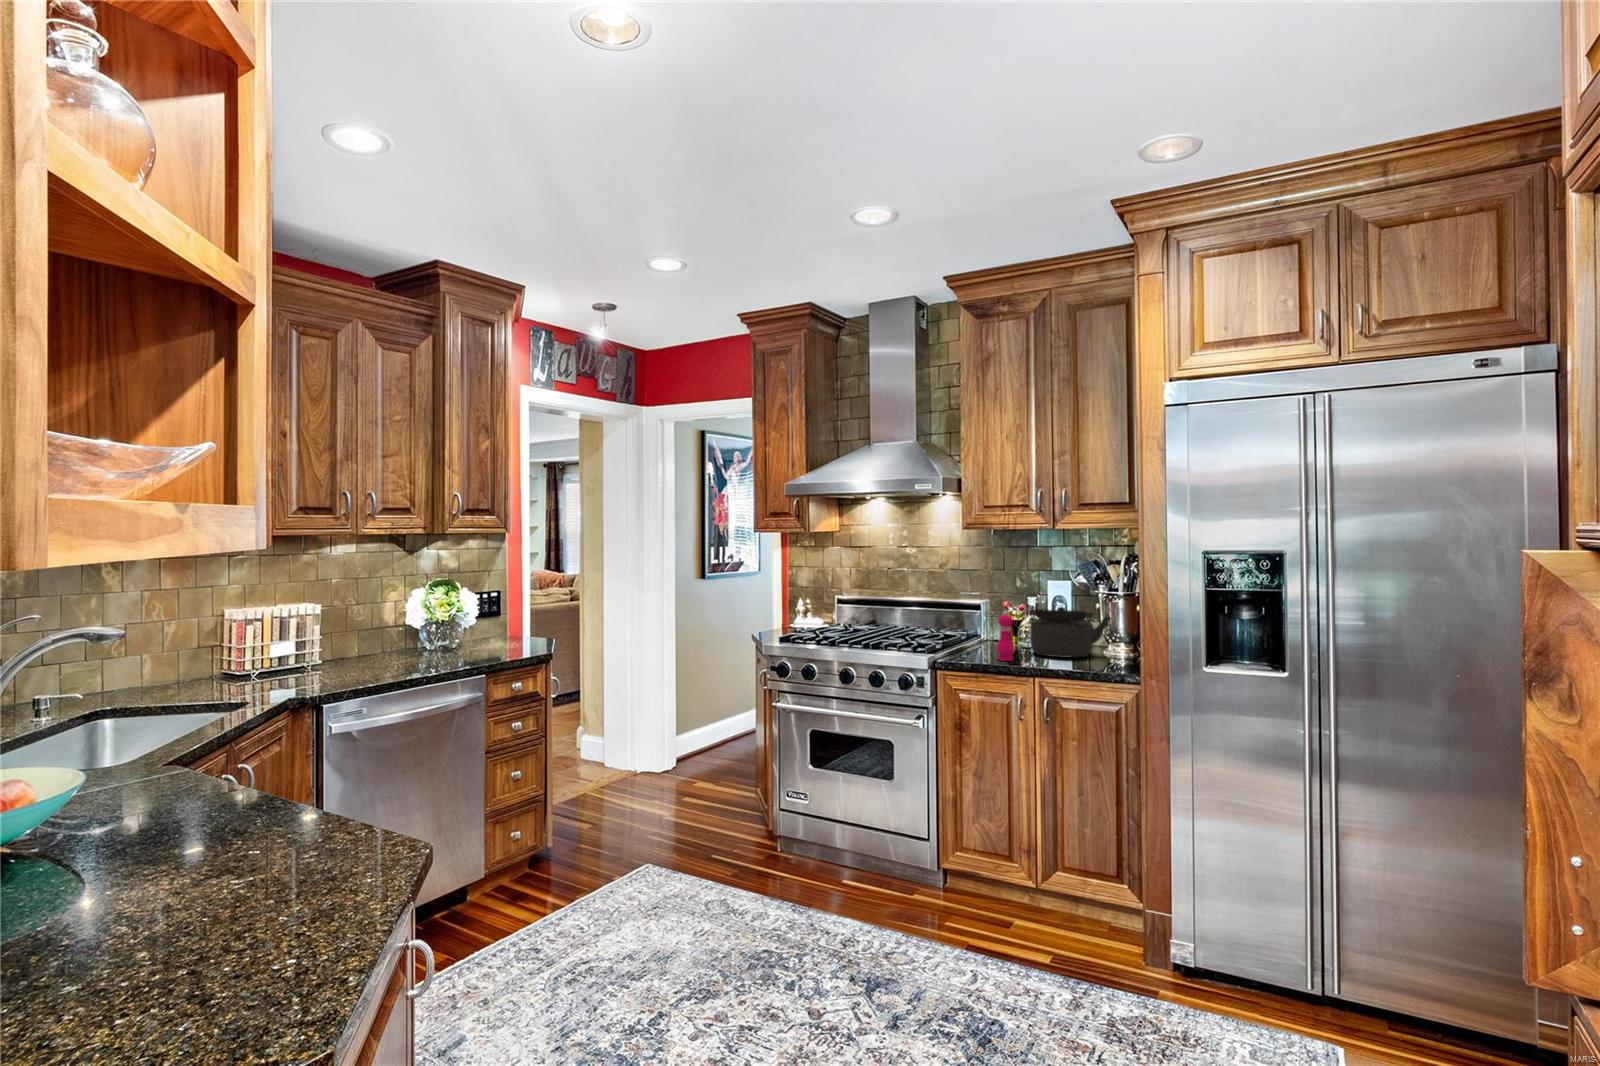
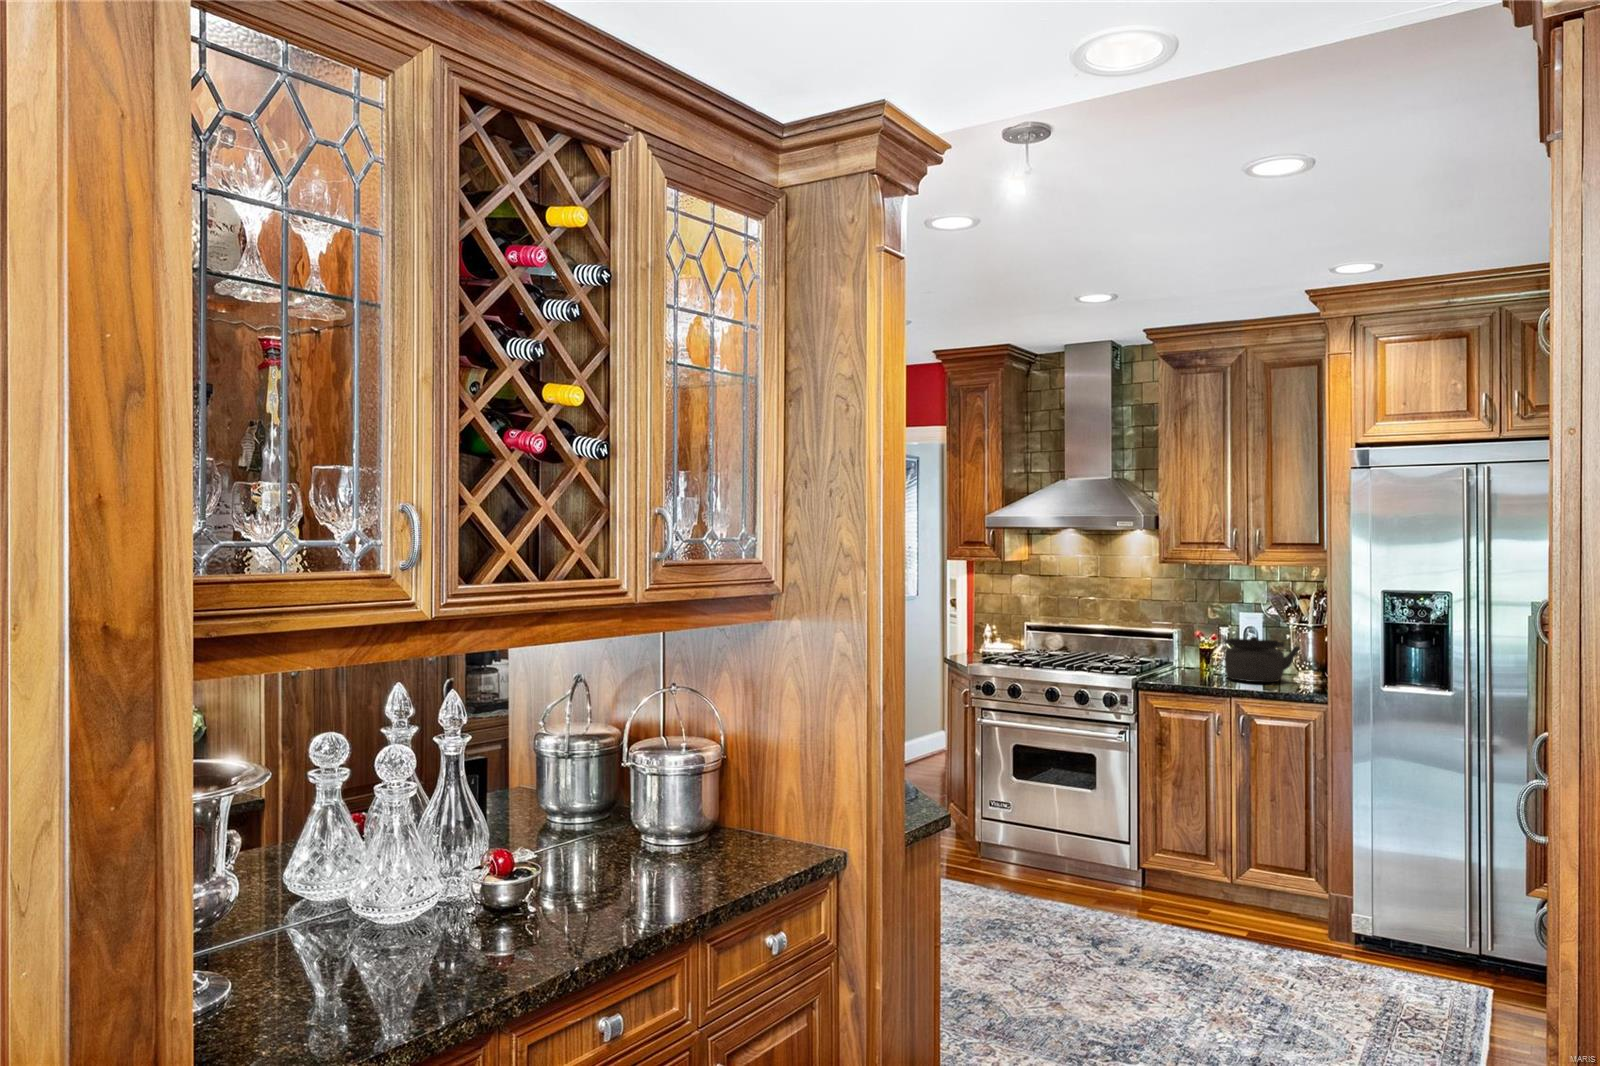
pepper mill: present [997,611,1015,661] -> none [1195,639,1212,684]

